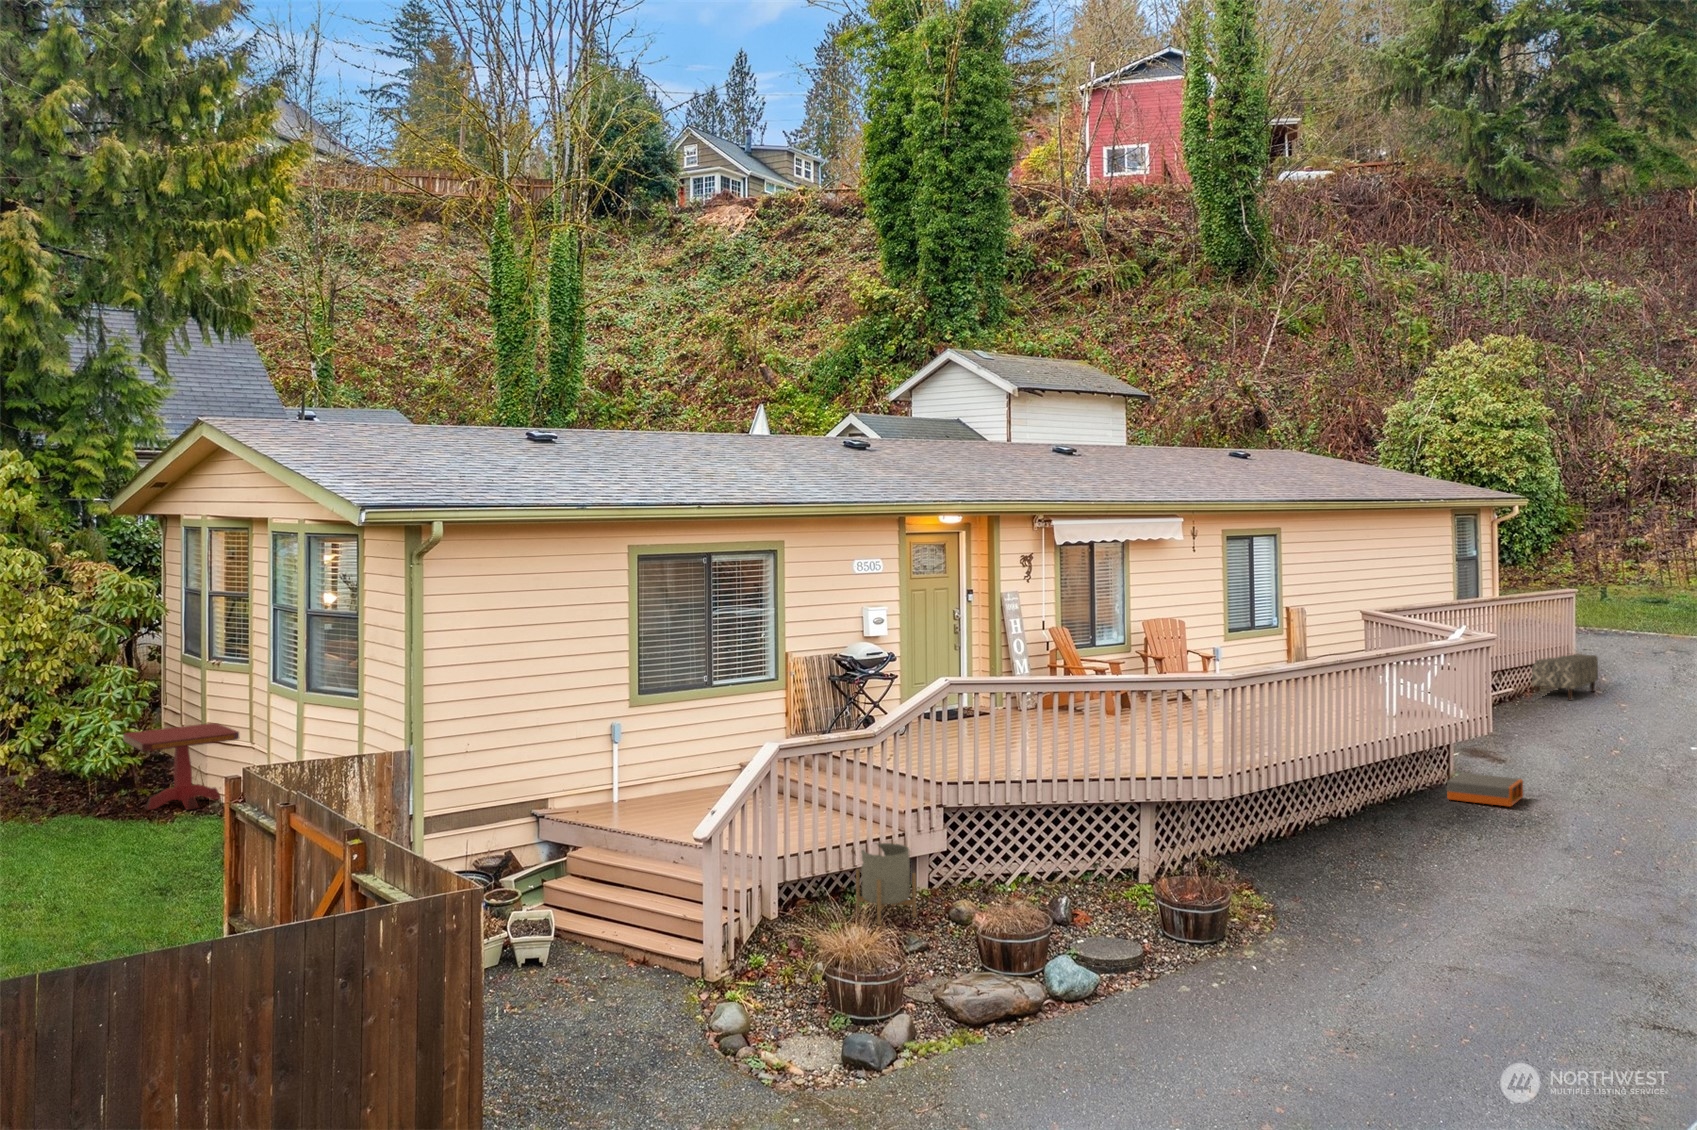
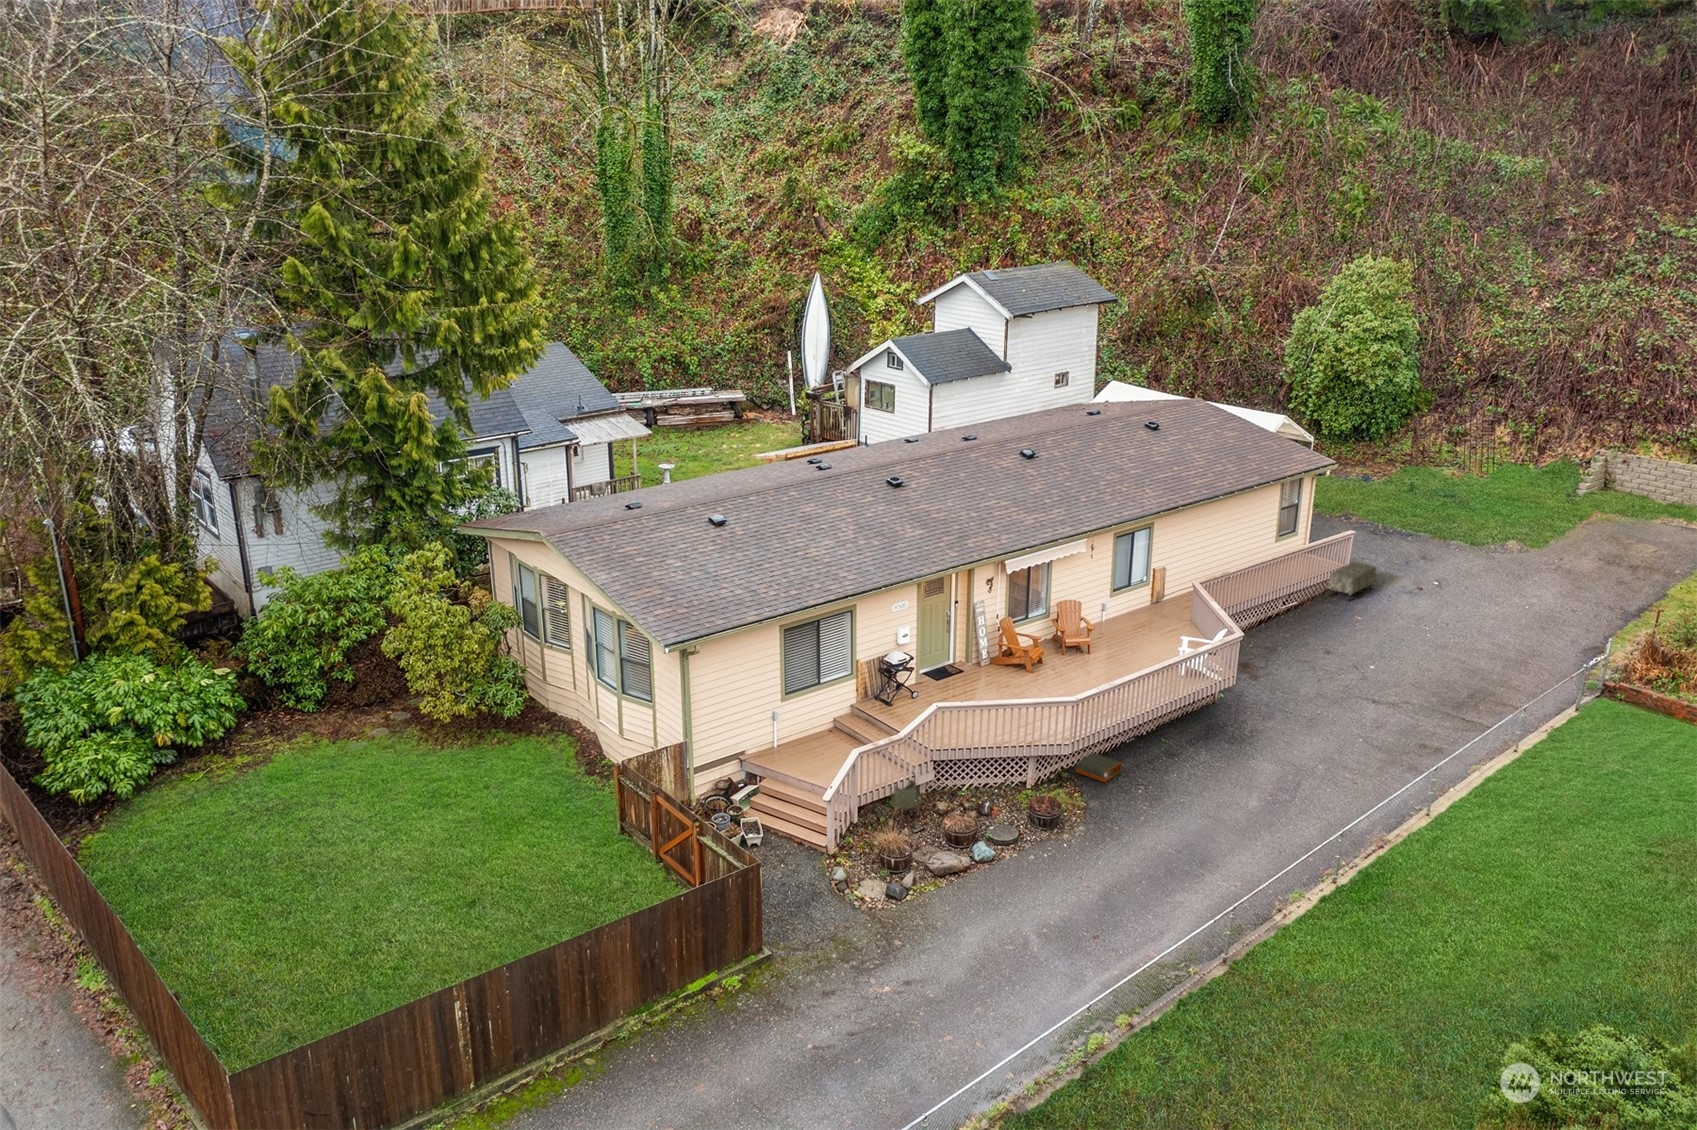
side table: present [123,723,239,810] -> none [524,692,582,742]
storage box: present [1447,773,1523,807] -> present [1075,753,1121,782]

